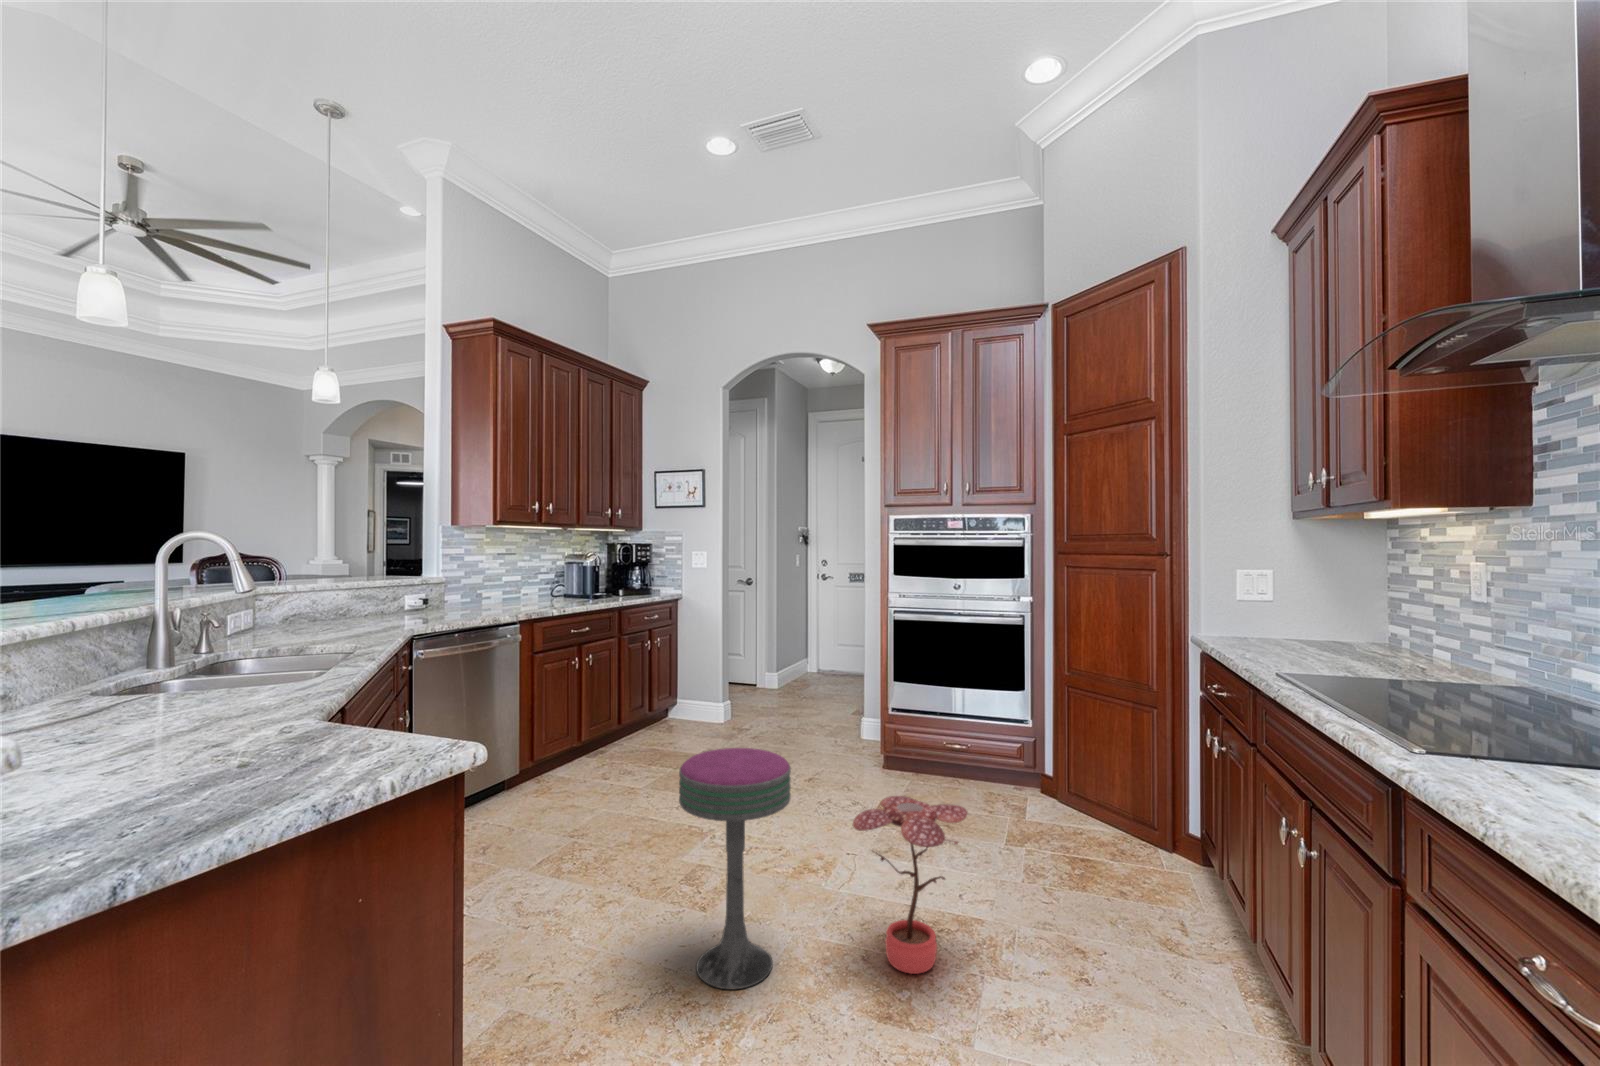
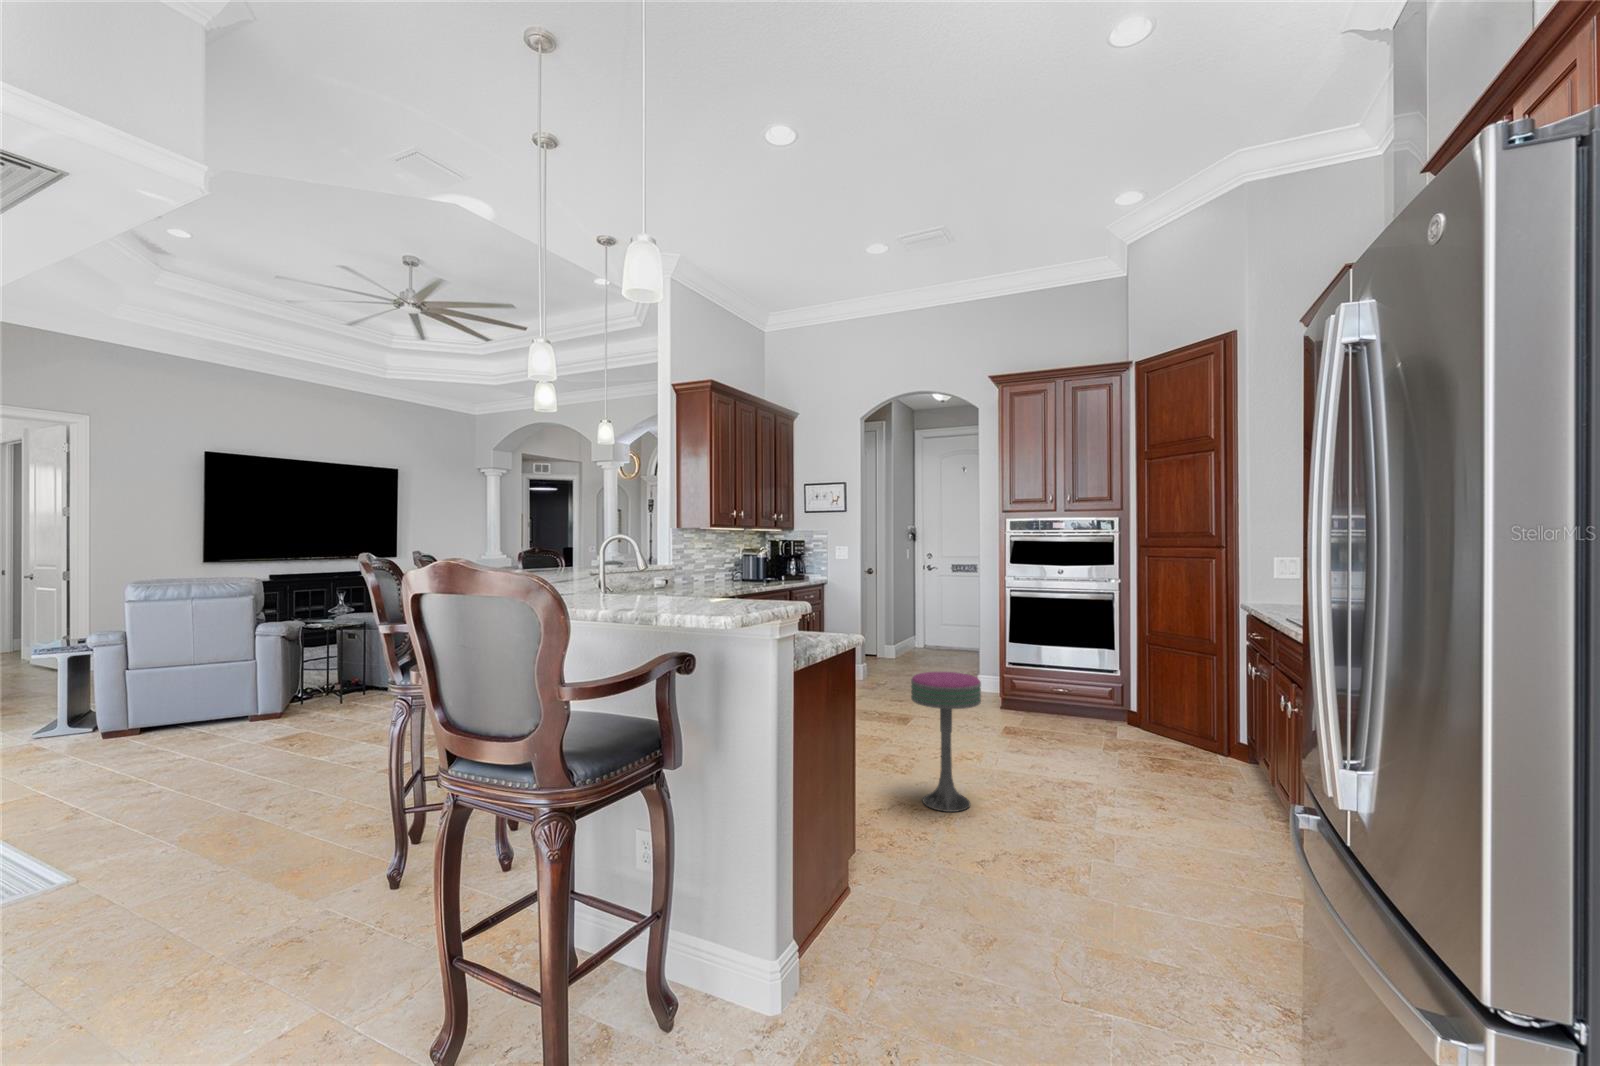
potted plant: present [853,796,968,974] -> none [1019,704,1093,808]

